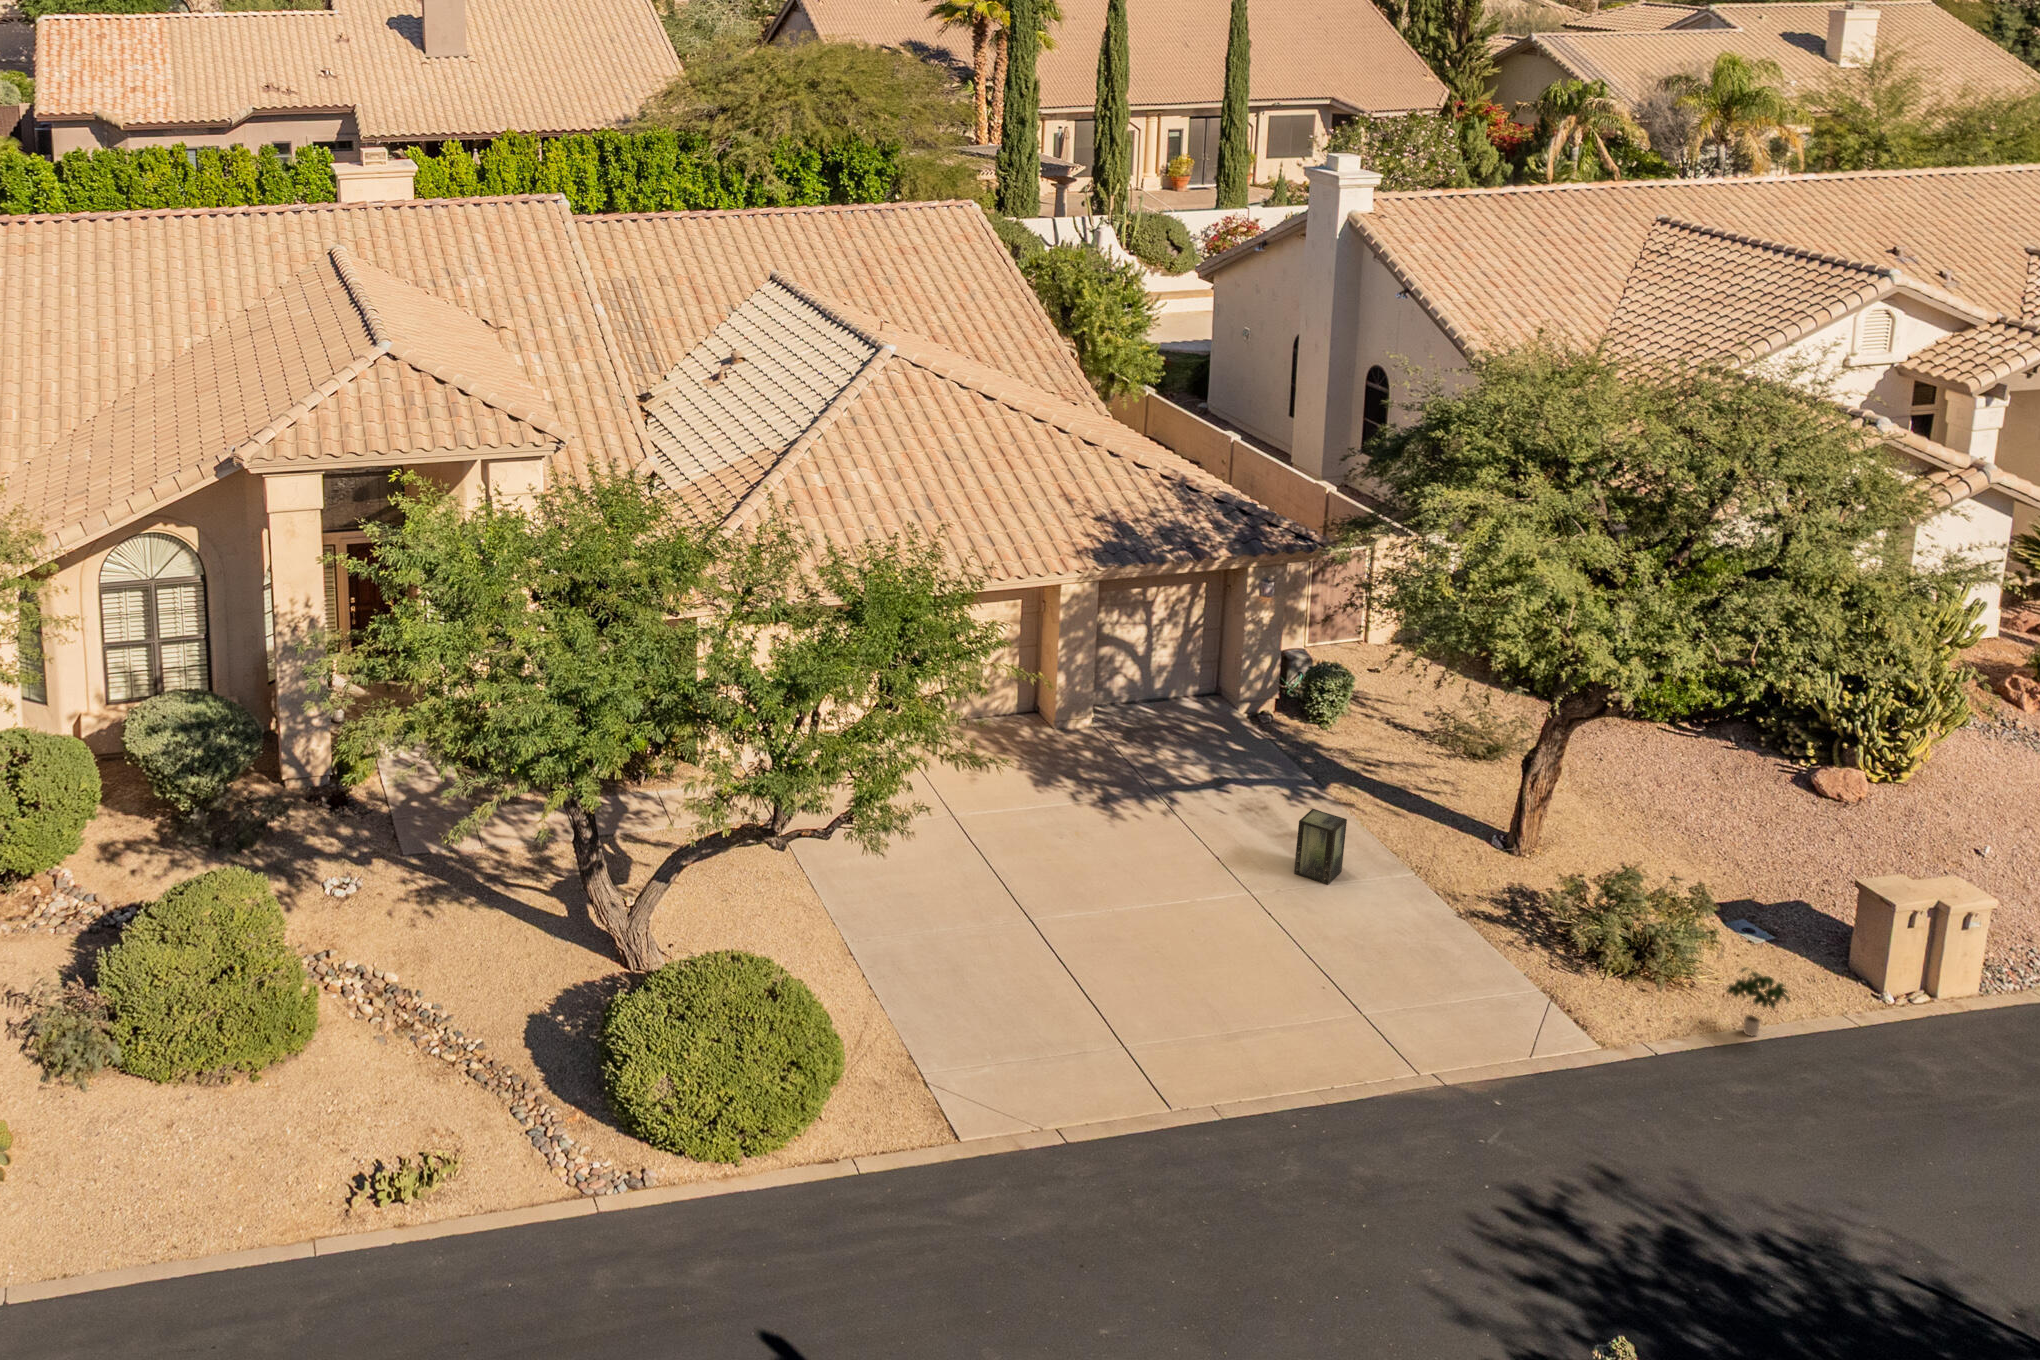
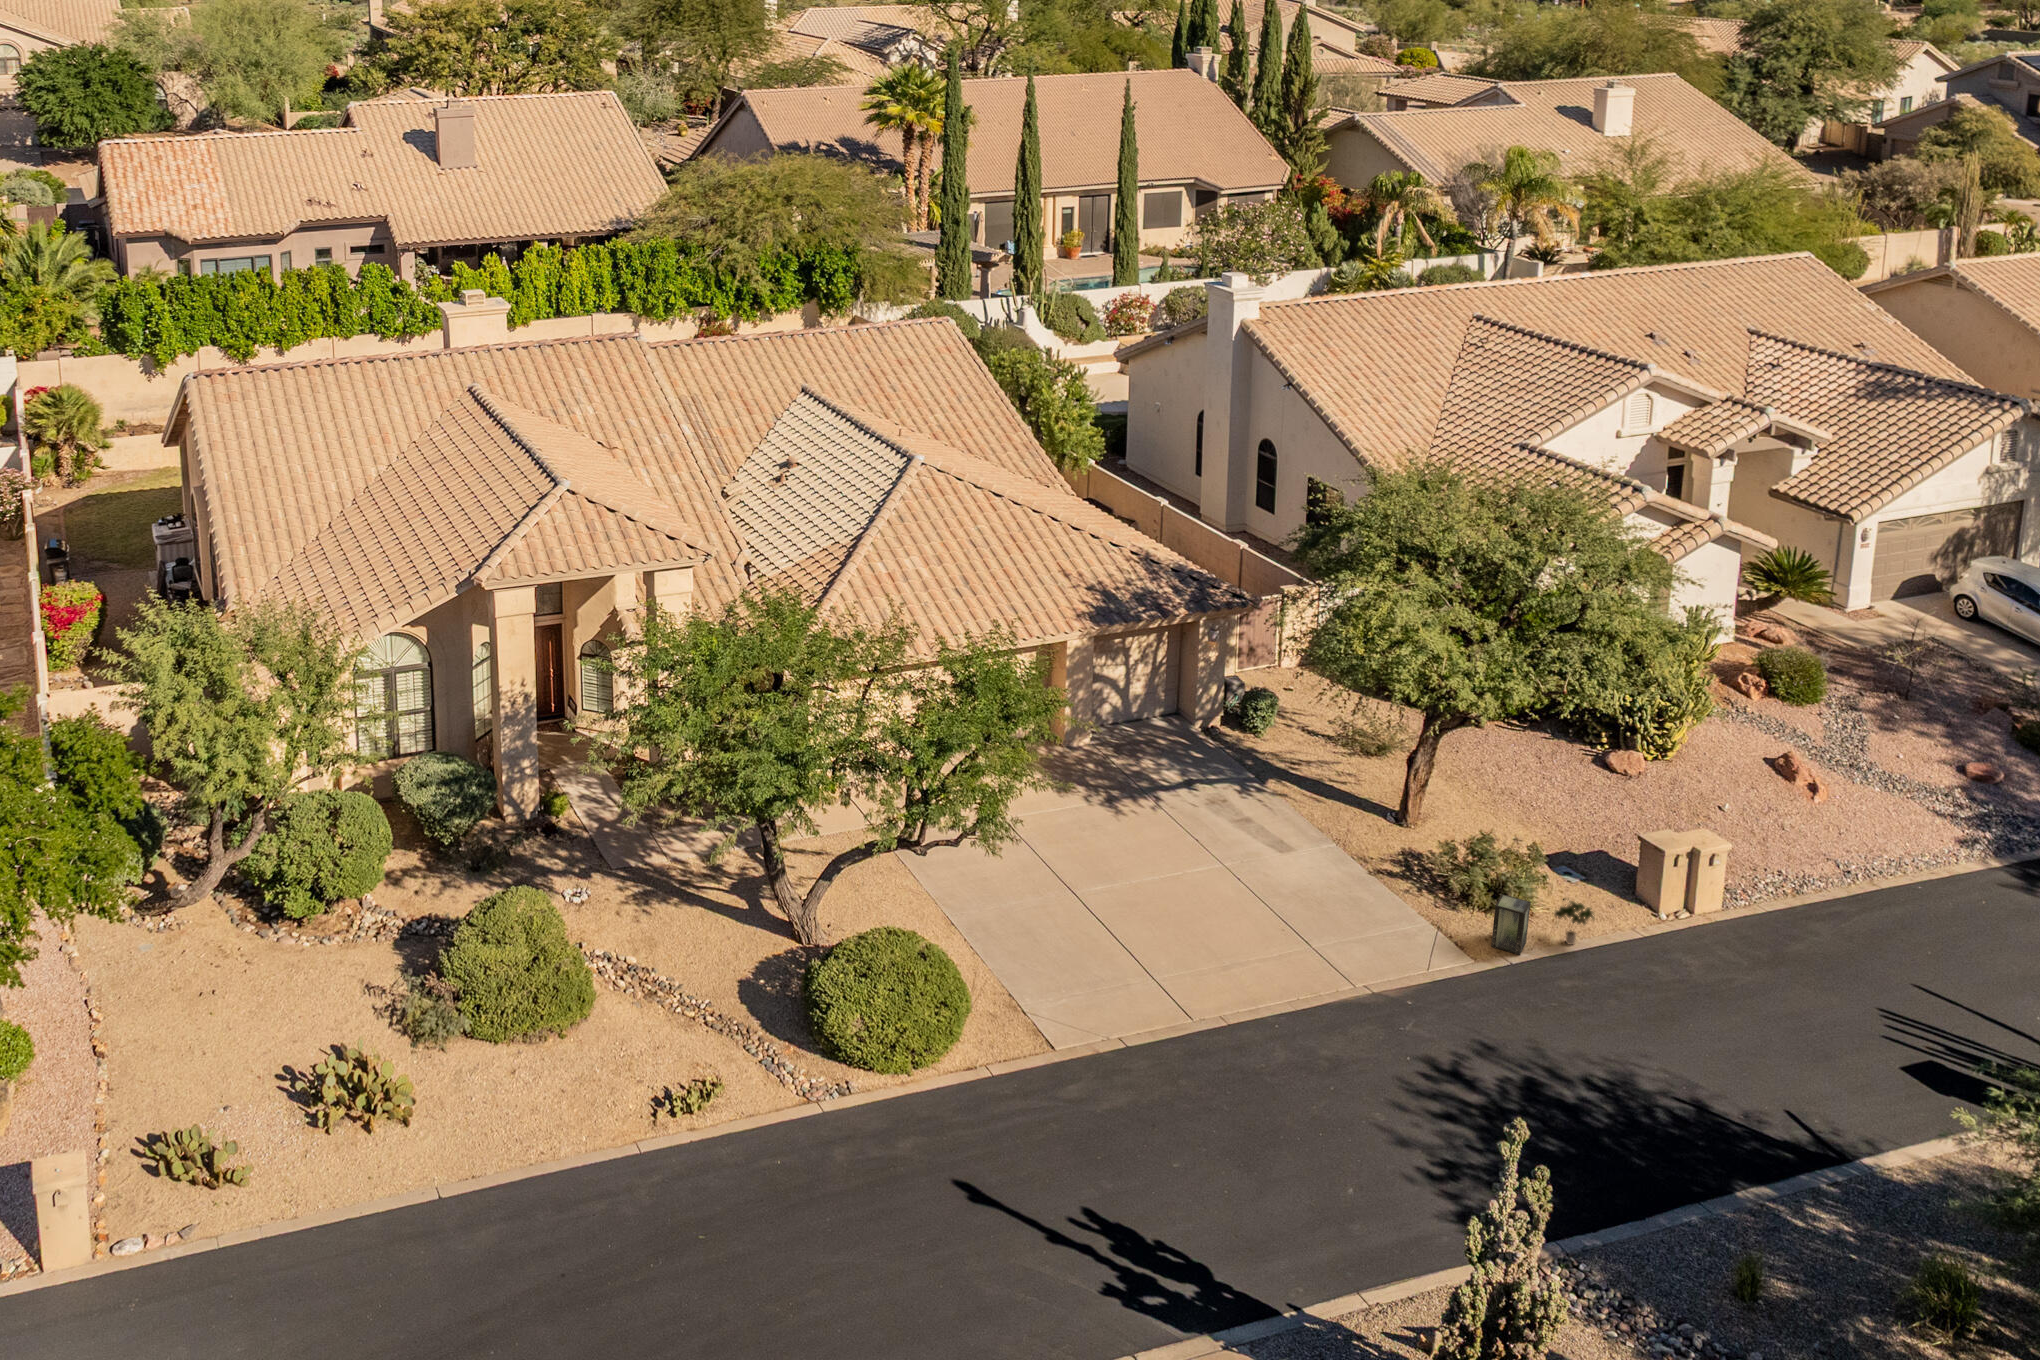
storage box: present [1294,809,1347,885] -> present [1491,894,1531,955]

